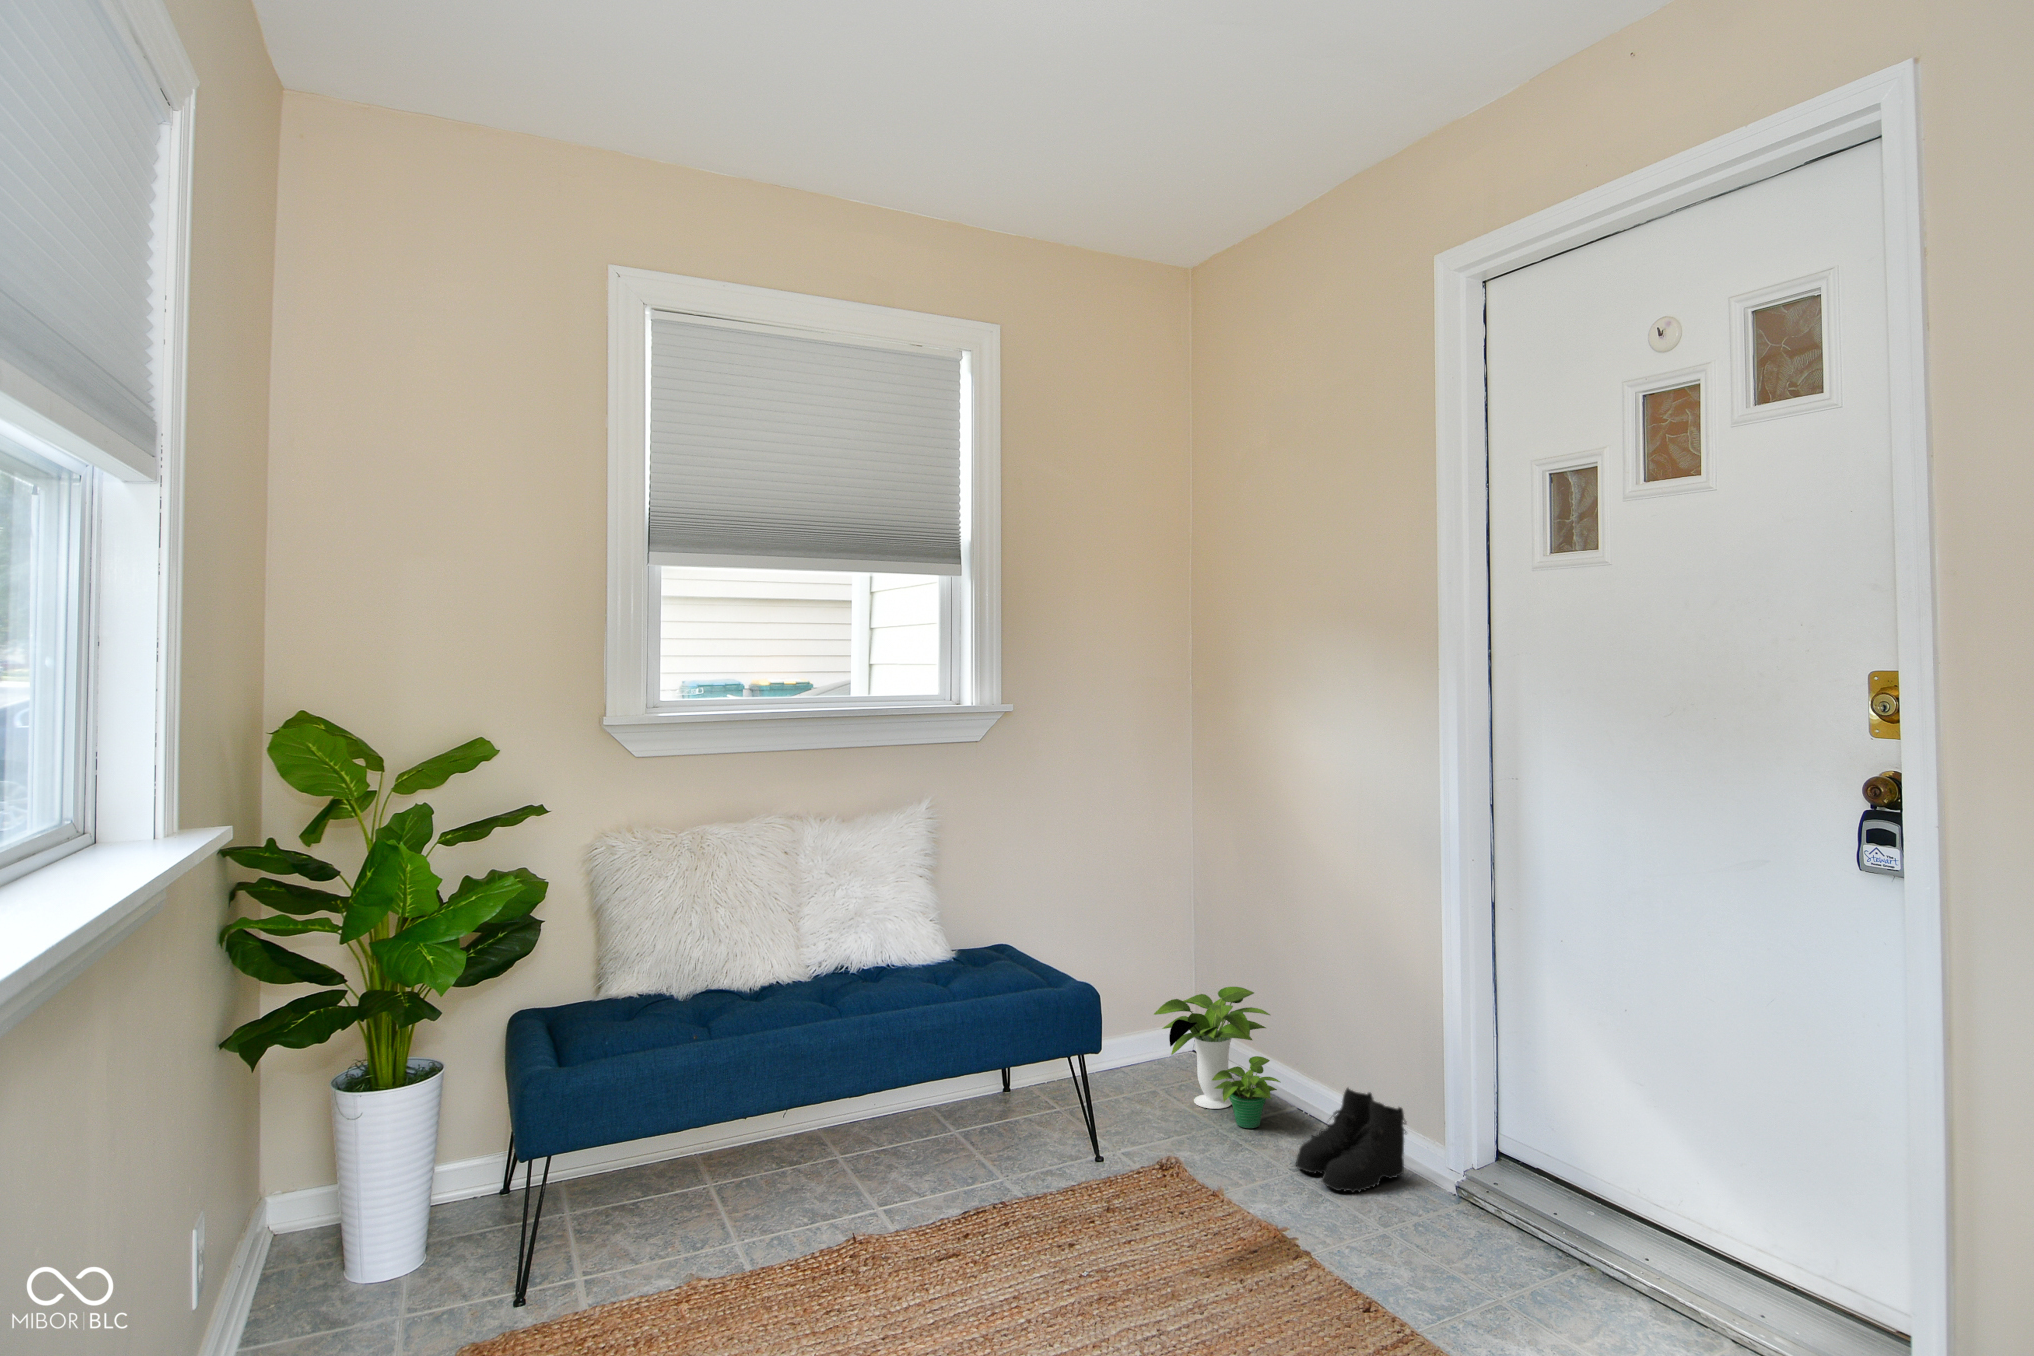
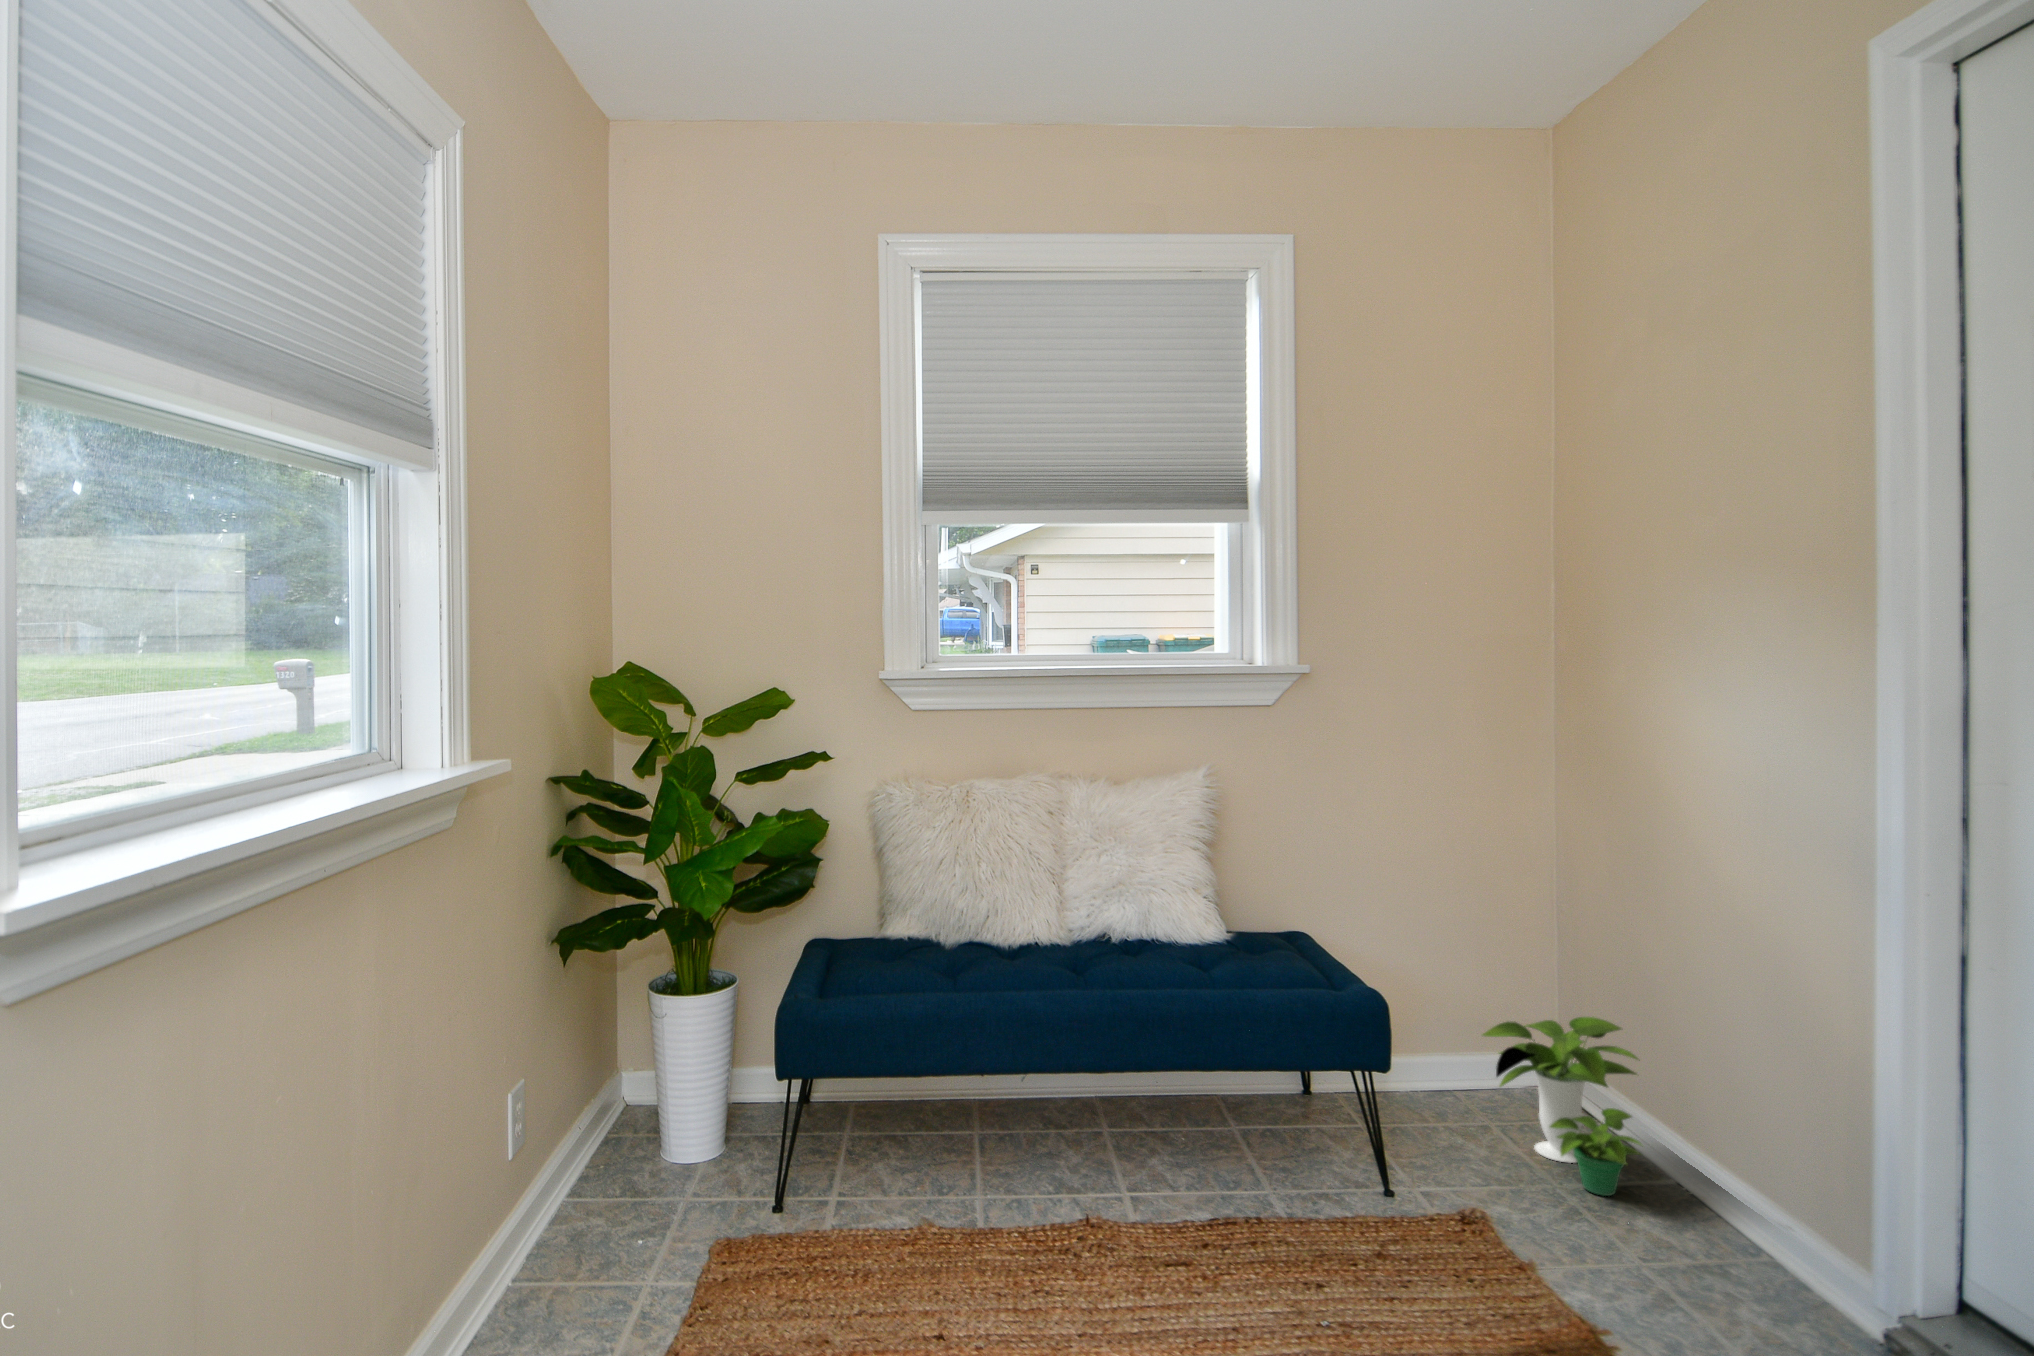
boots: present [1296,1088,1406,1193] -> none [1648,1172,1821,1312]

